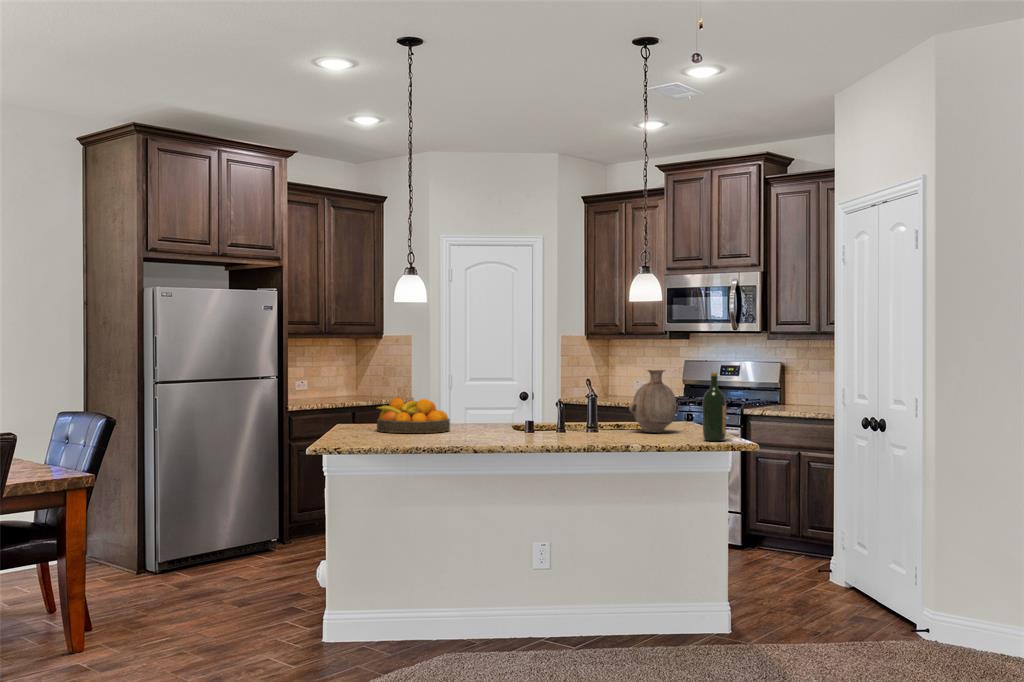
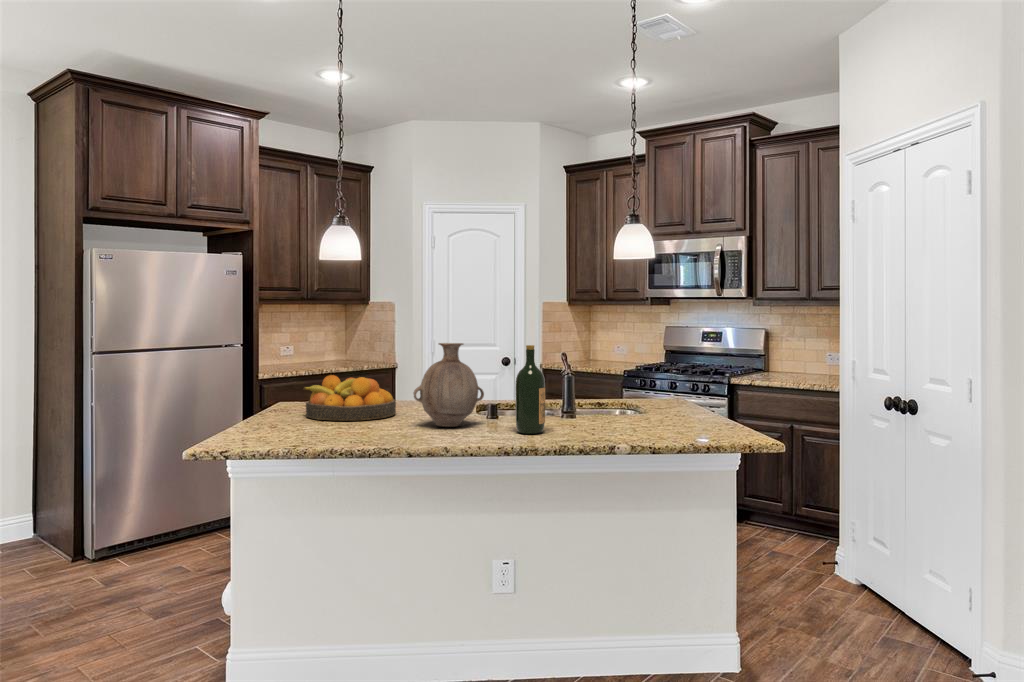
vase: present [629,370,679,433] -> present [413,343,484,427]
wine bottle: present [703,373,726,441] -> present [515,345,545,434]

